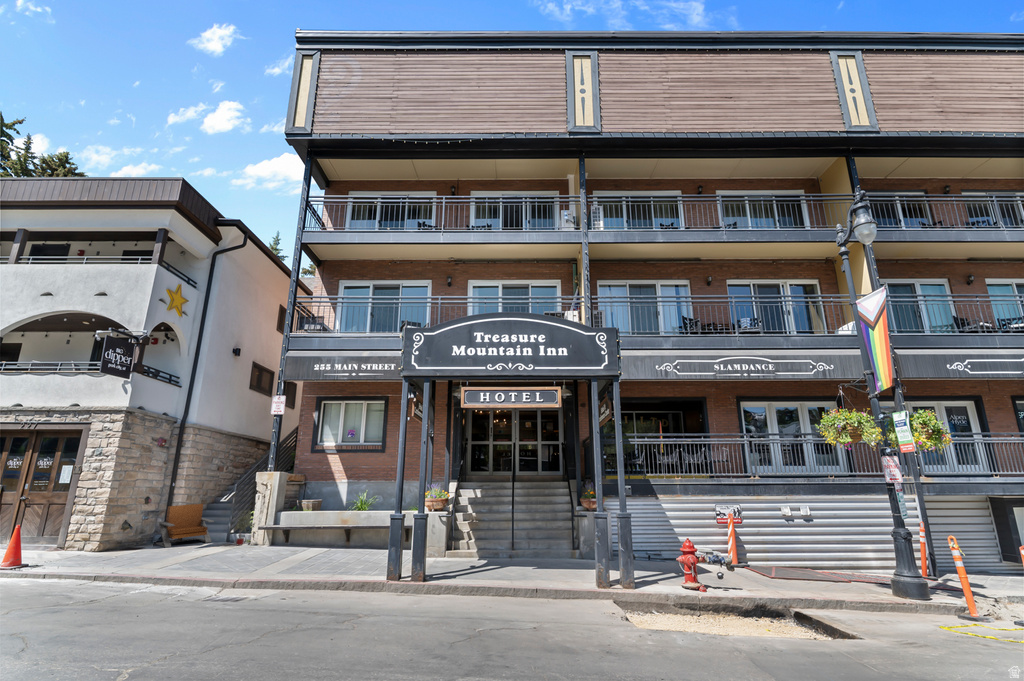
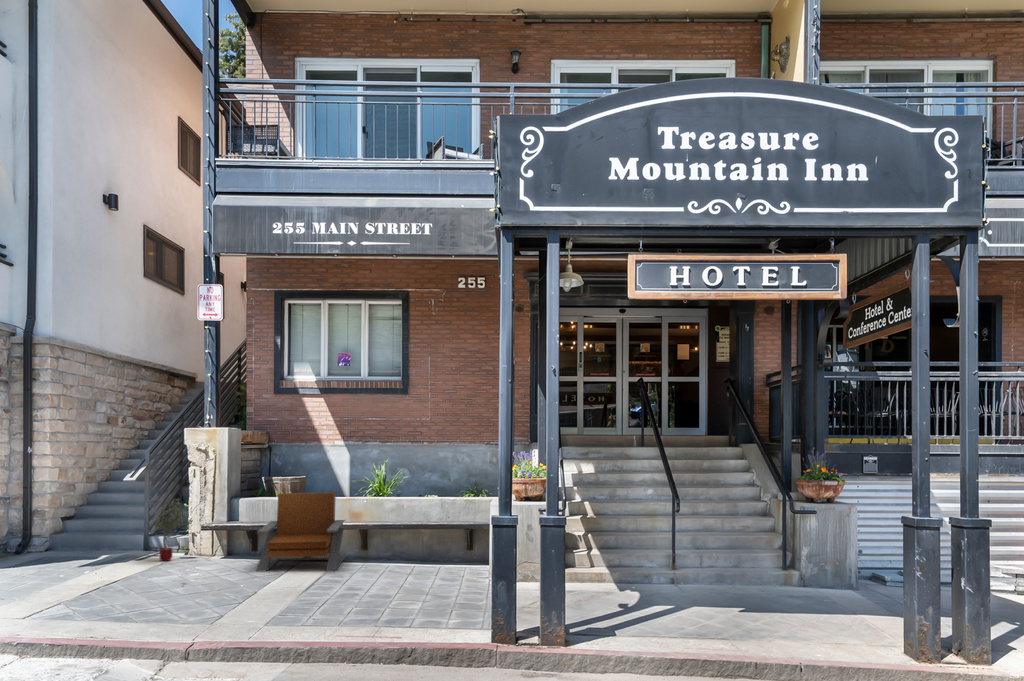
lounge chair: present [156,504,214,547] -> present [257,493,345,571]

